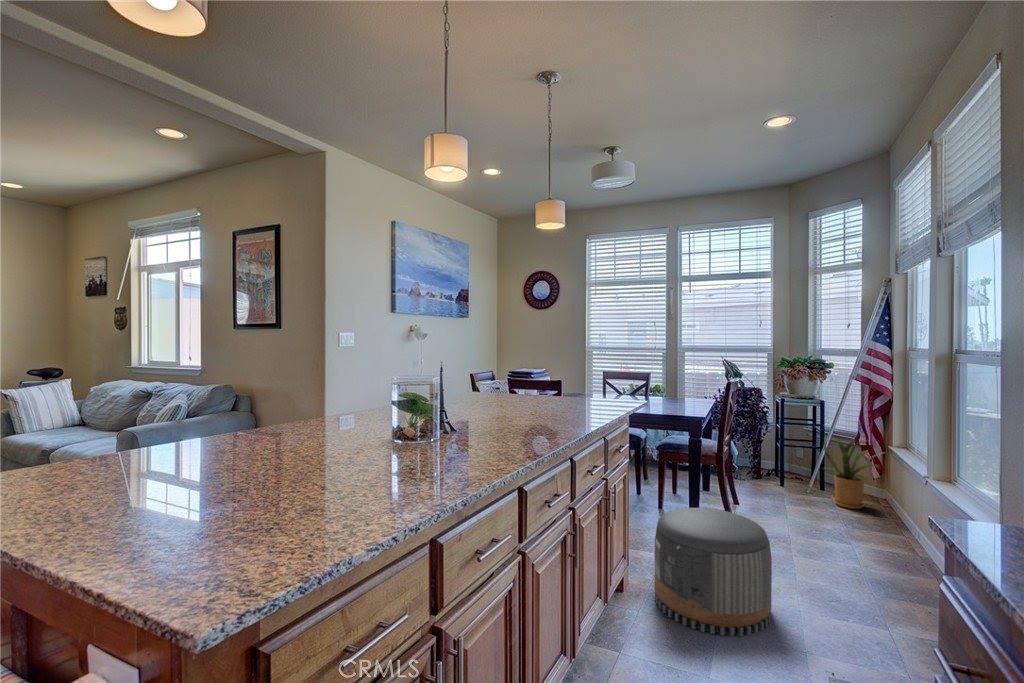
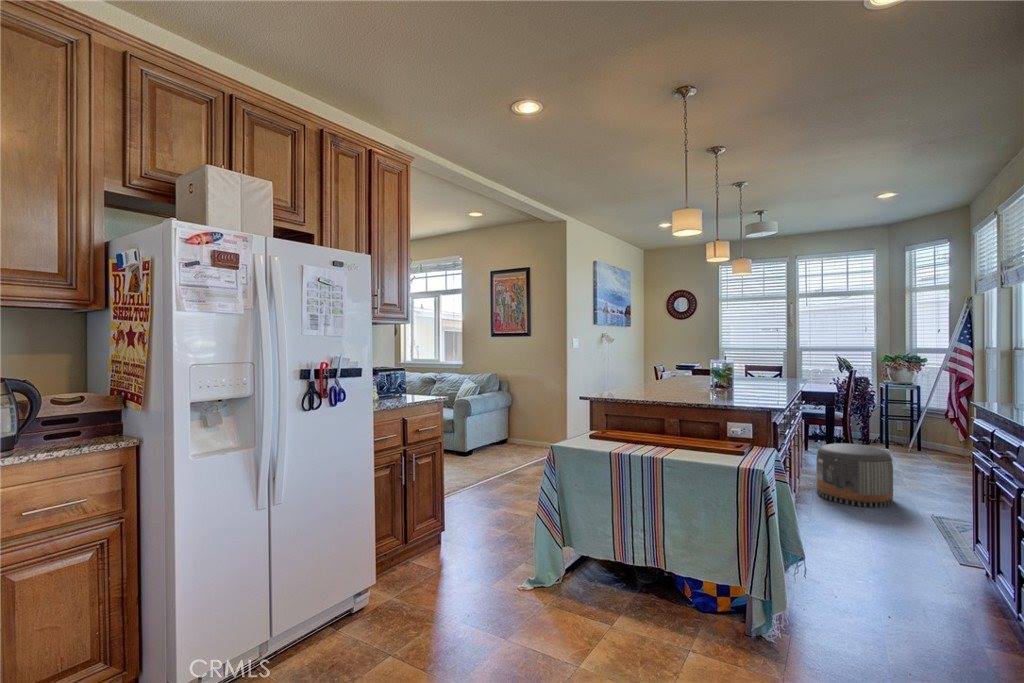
house plant: present [824,437,882,509] -> none [919,409,972,461]

